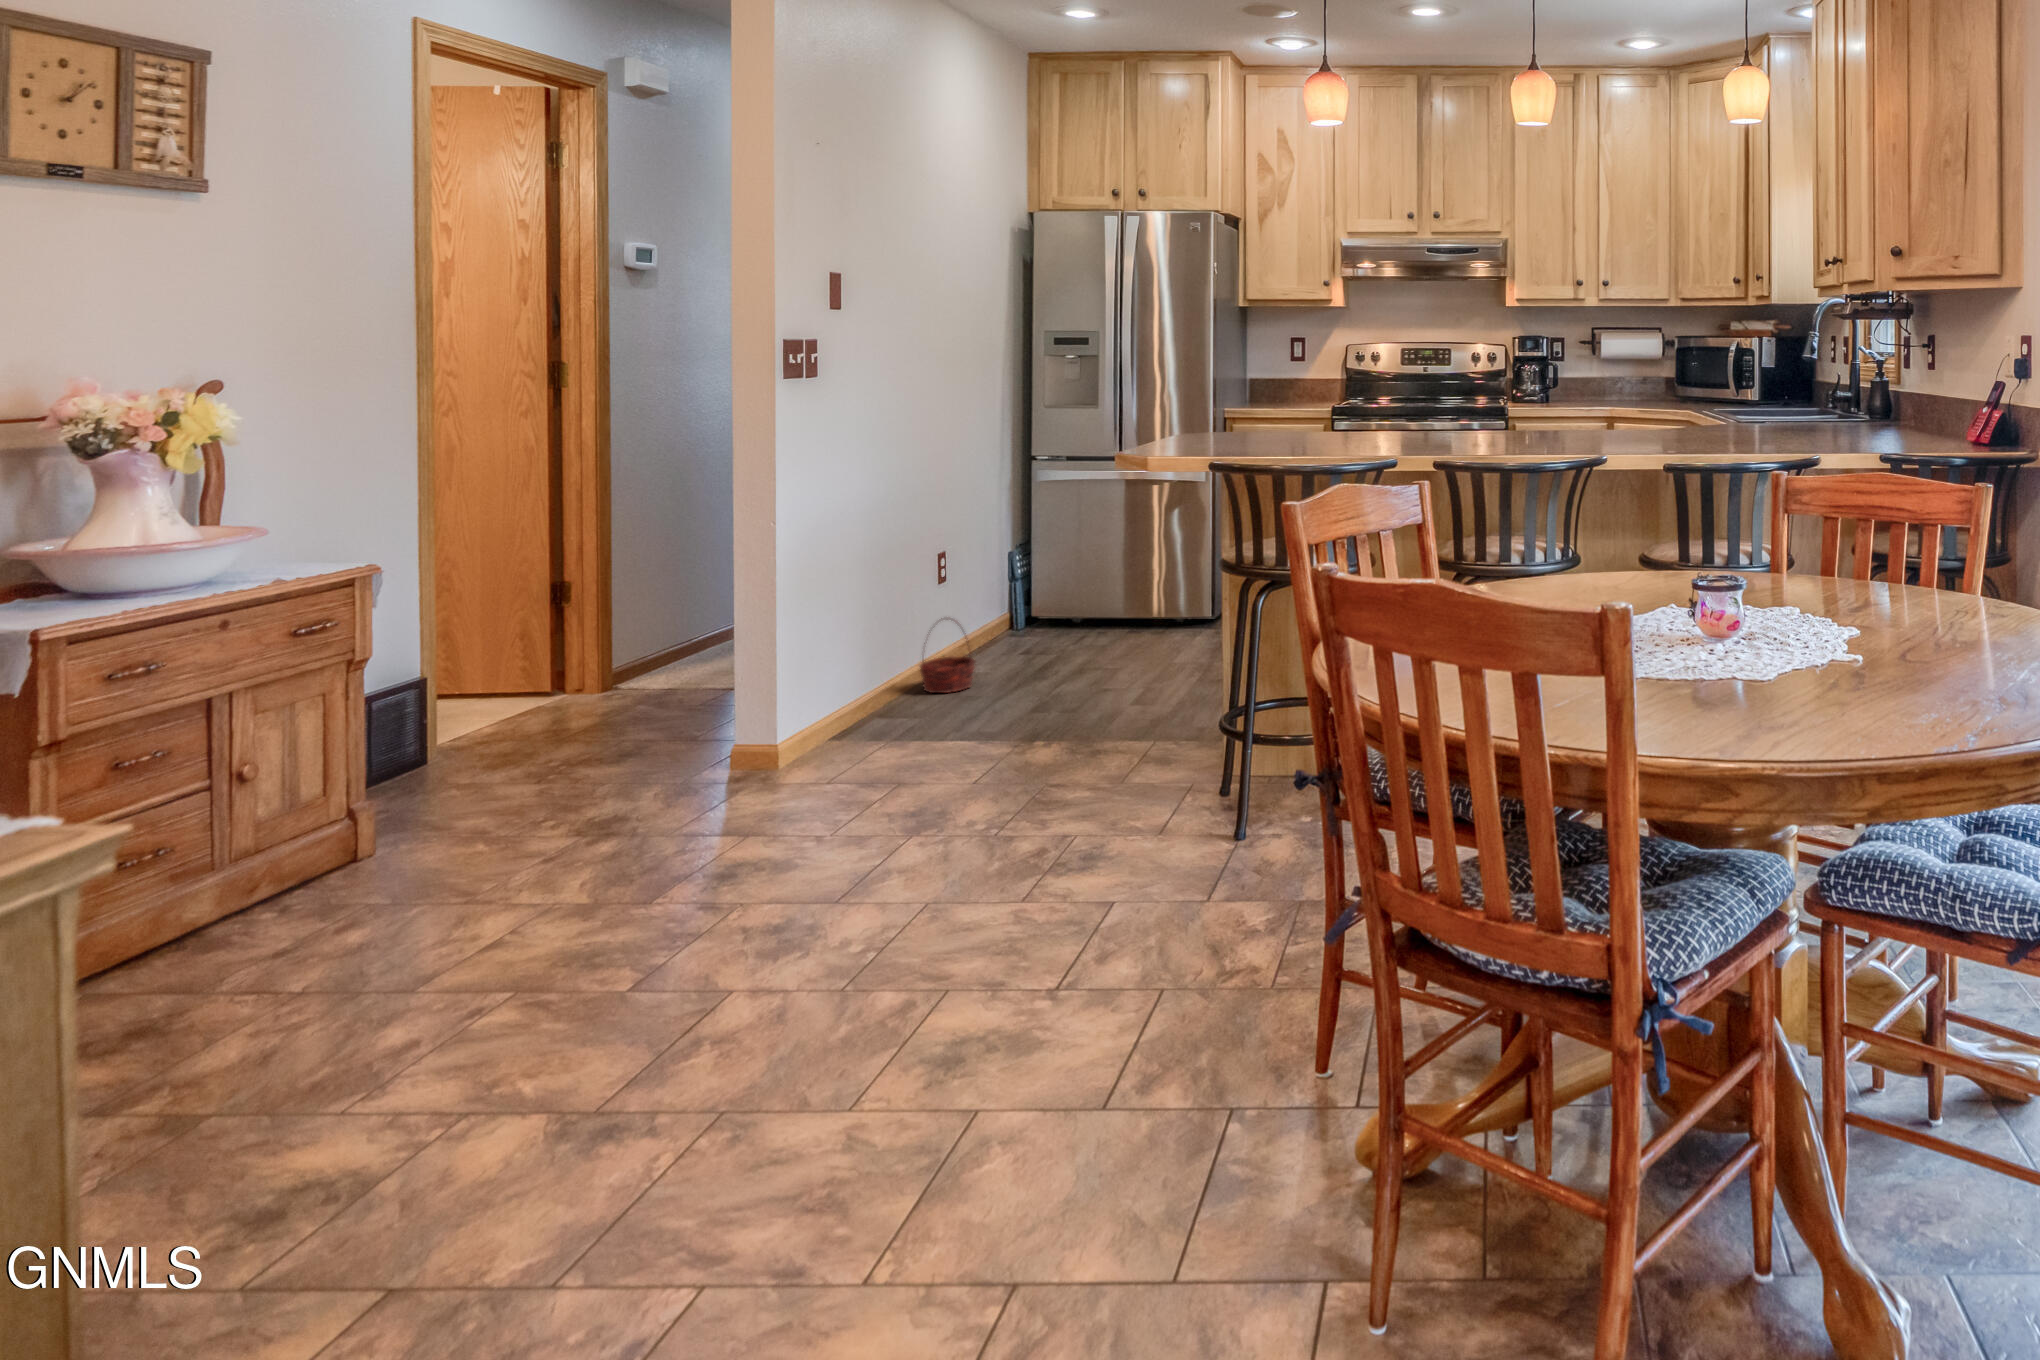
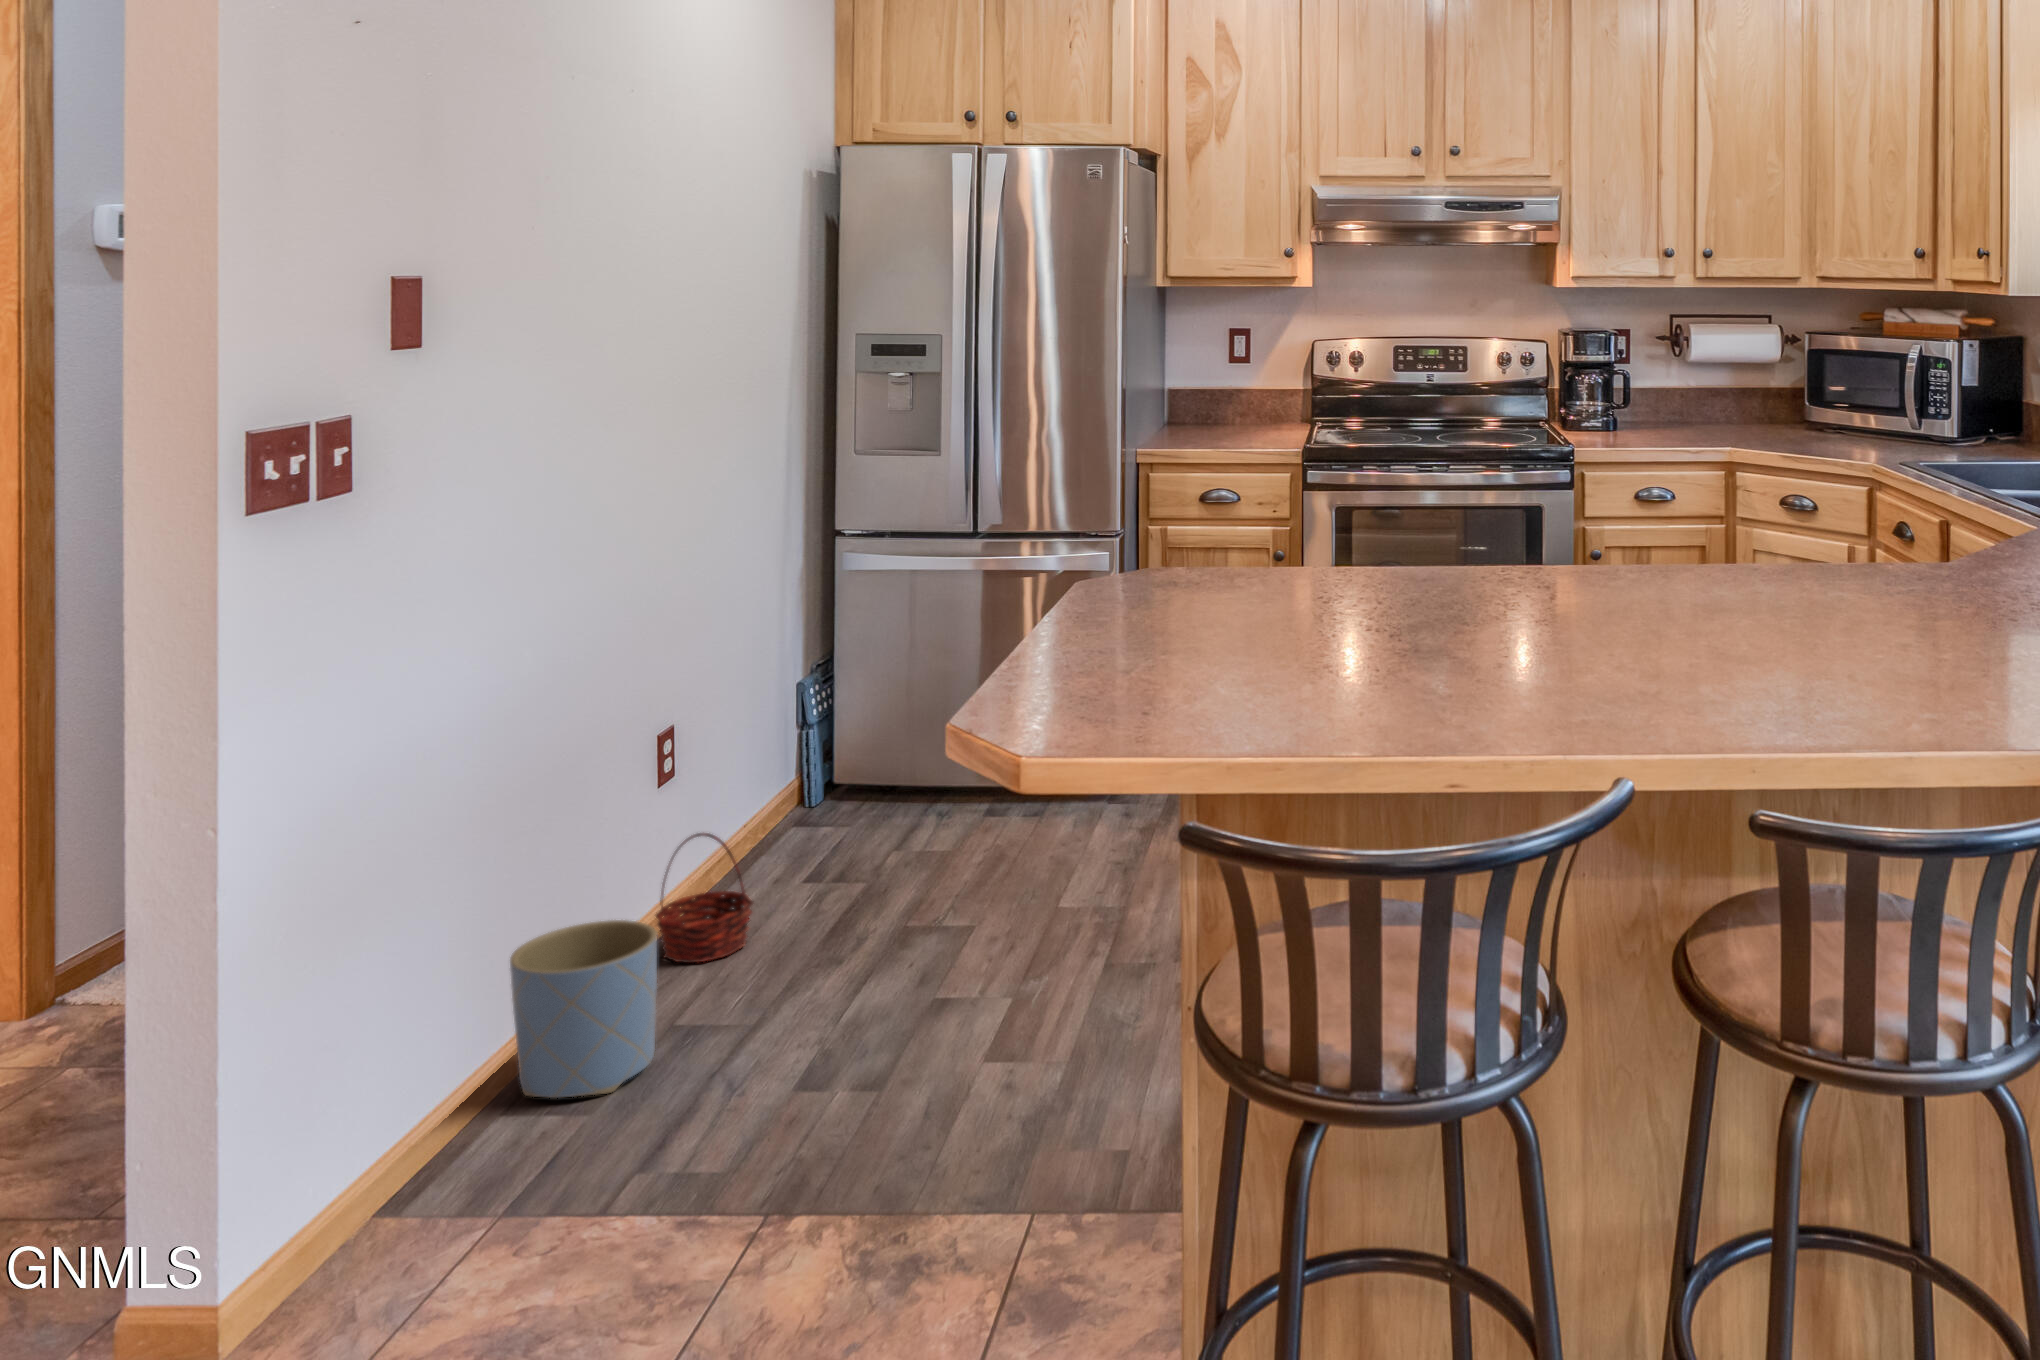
planter: none [840,650,921,740] -> present [510,920,657,1098]

